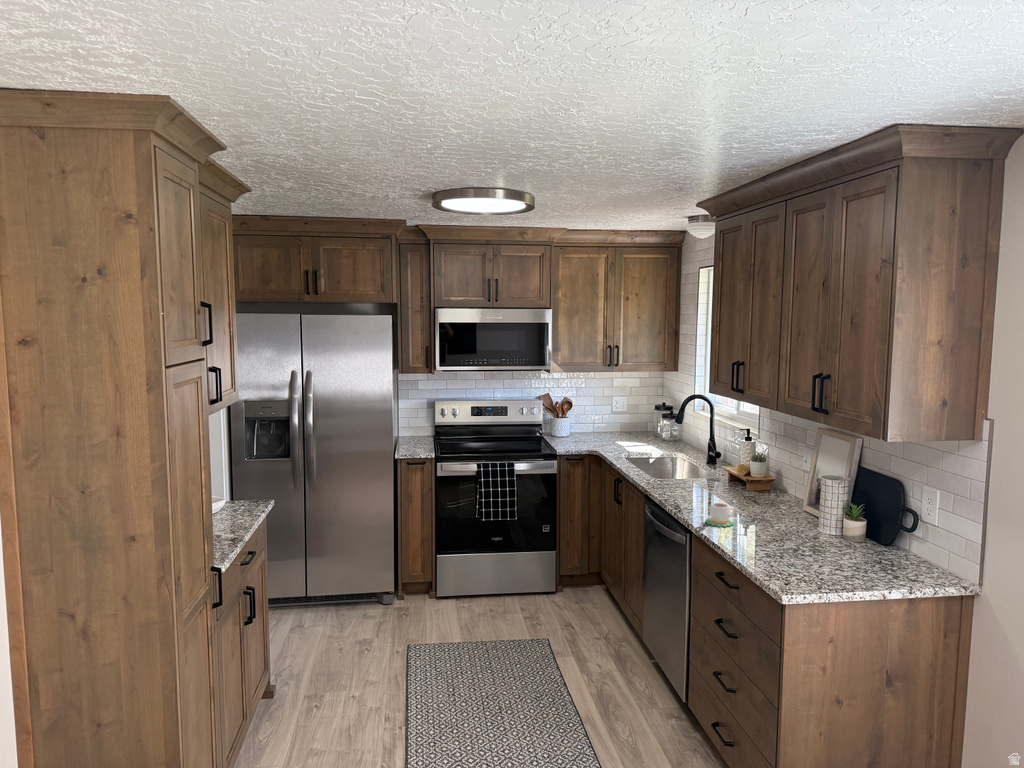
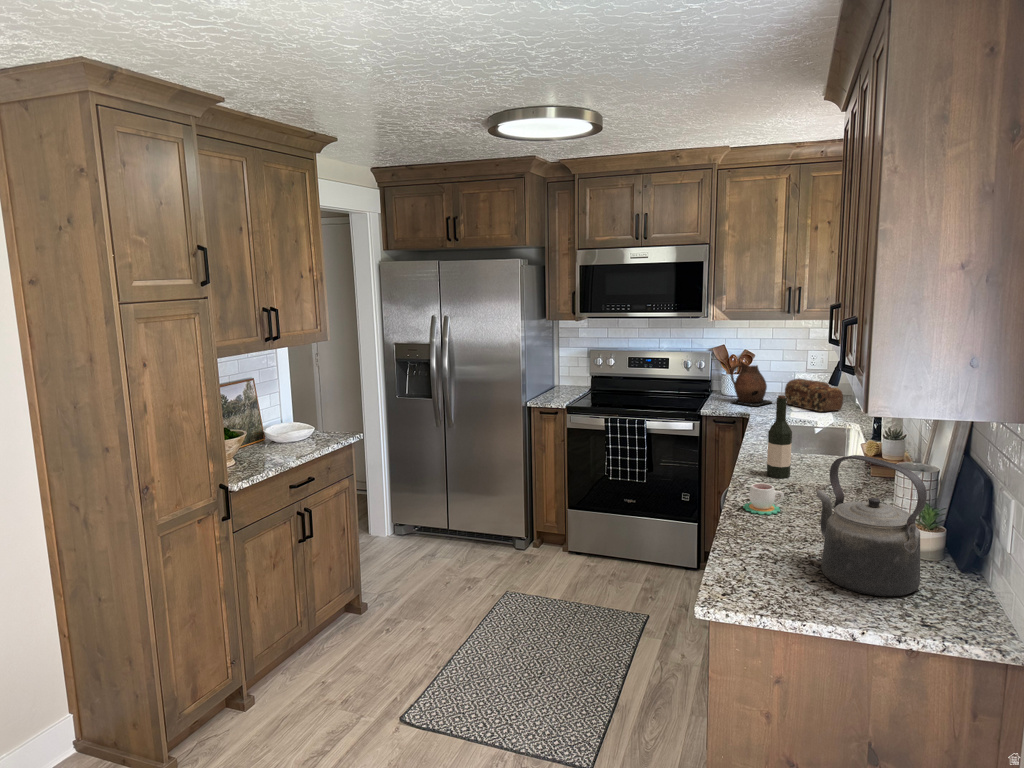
ceramic pitcher: none [567,405,600,445] -> present [730,359,772,406]
bread loaf: none [608,419,655,445] -> present [785,379,843,412]
wine bottle: none [682,433,701,499] -> present [767,395,792,478]
kettle: none [798,472,889,568] -> present [816,455,927,596]

